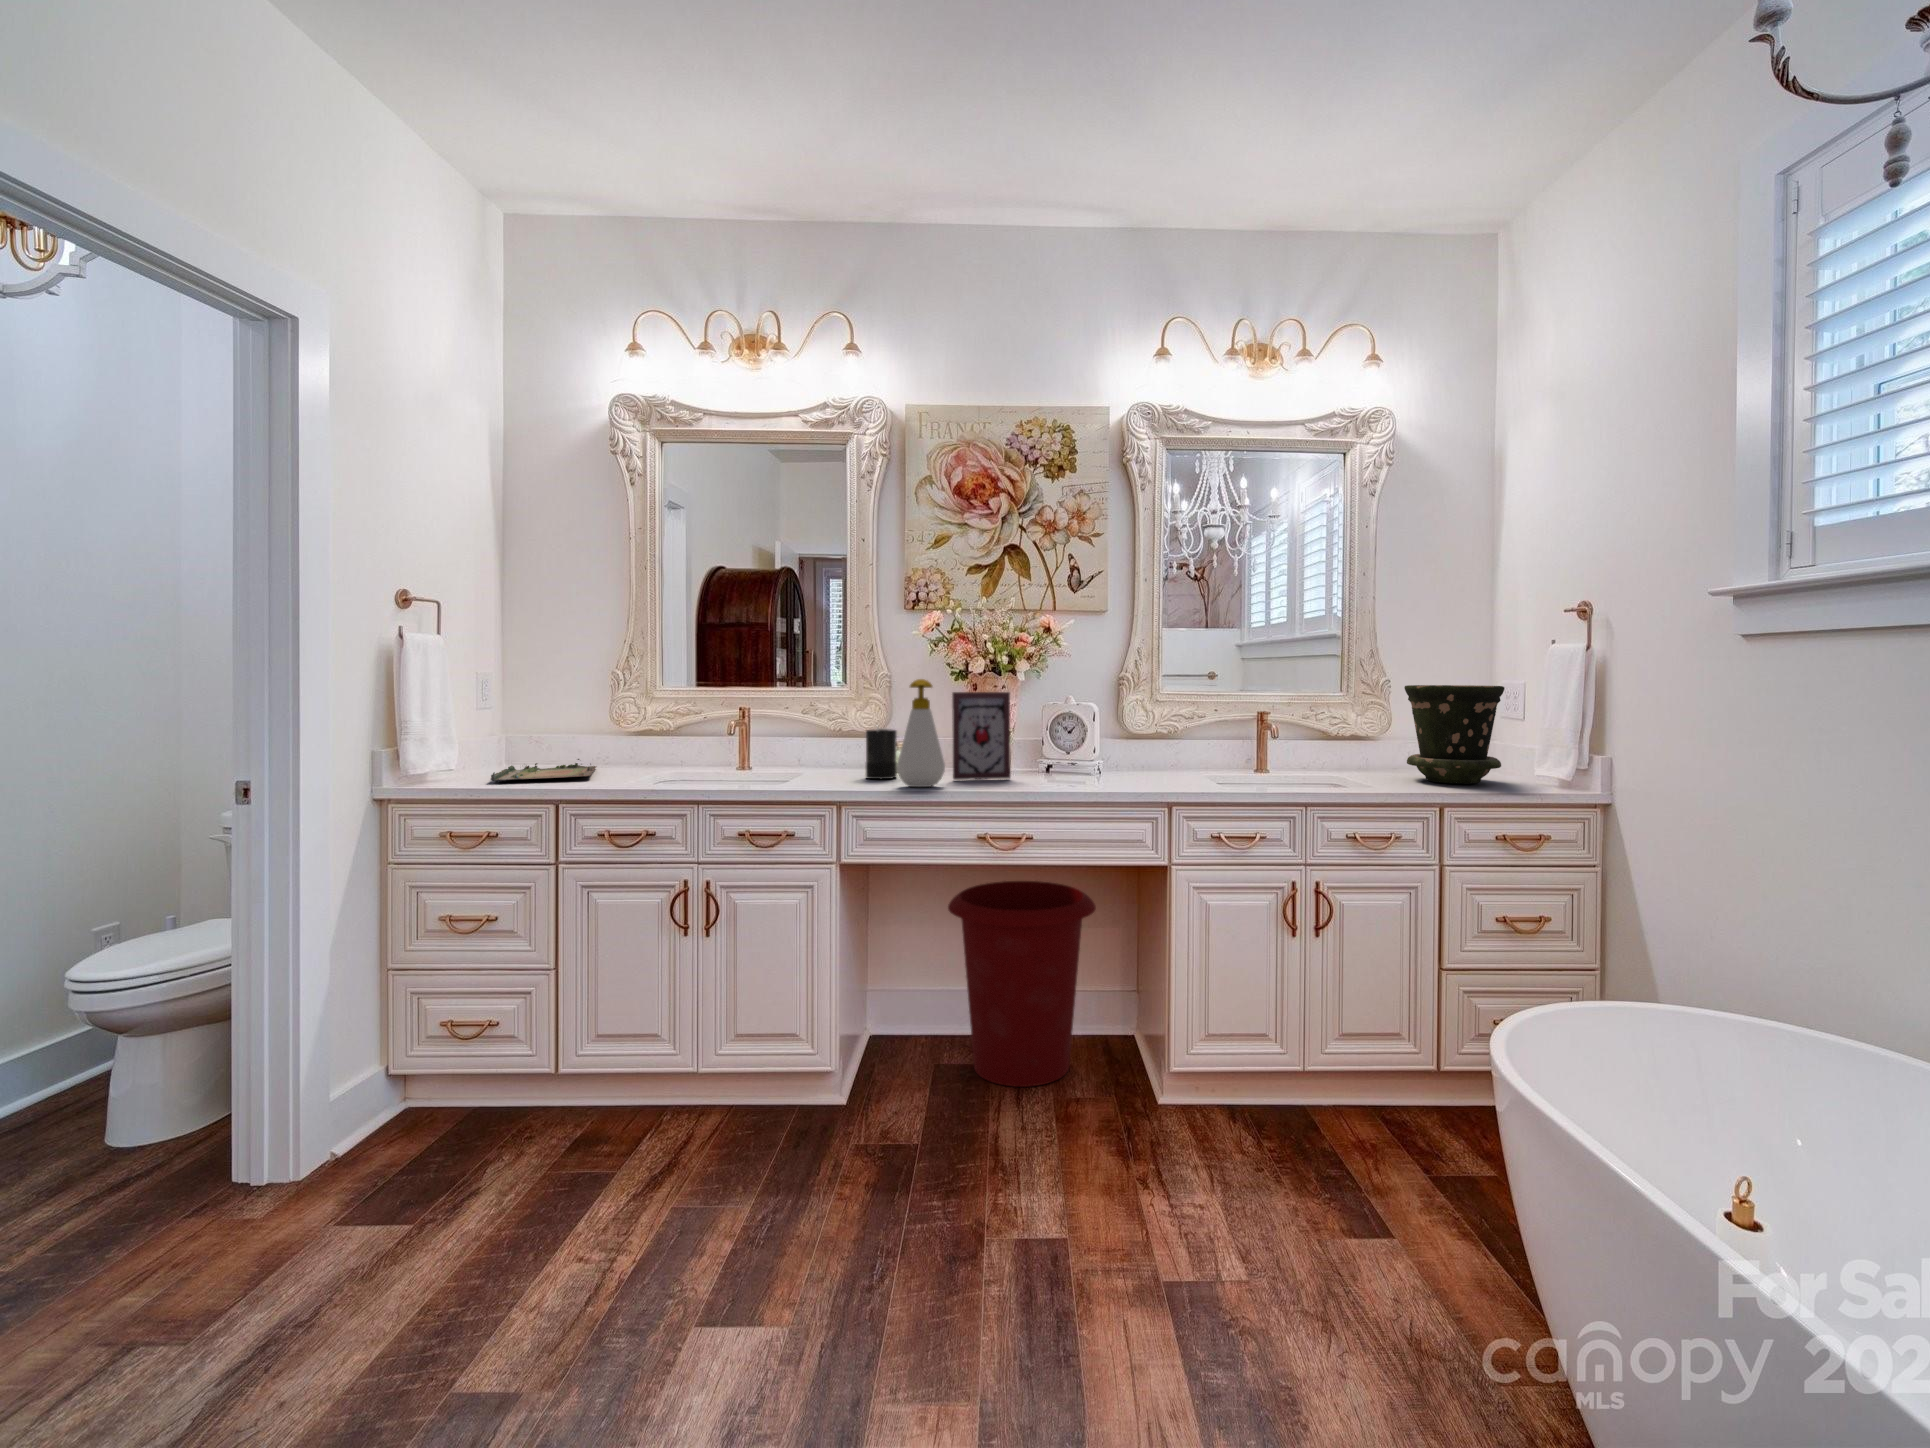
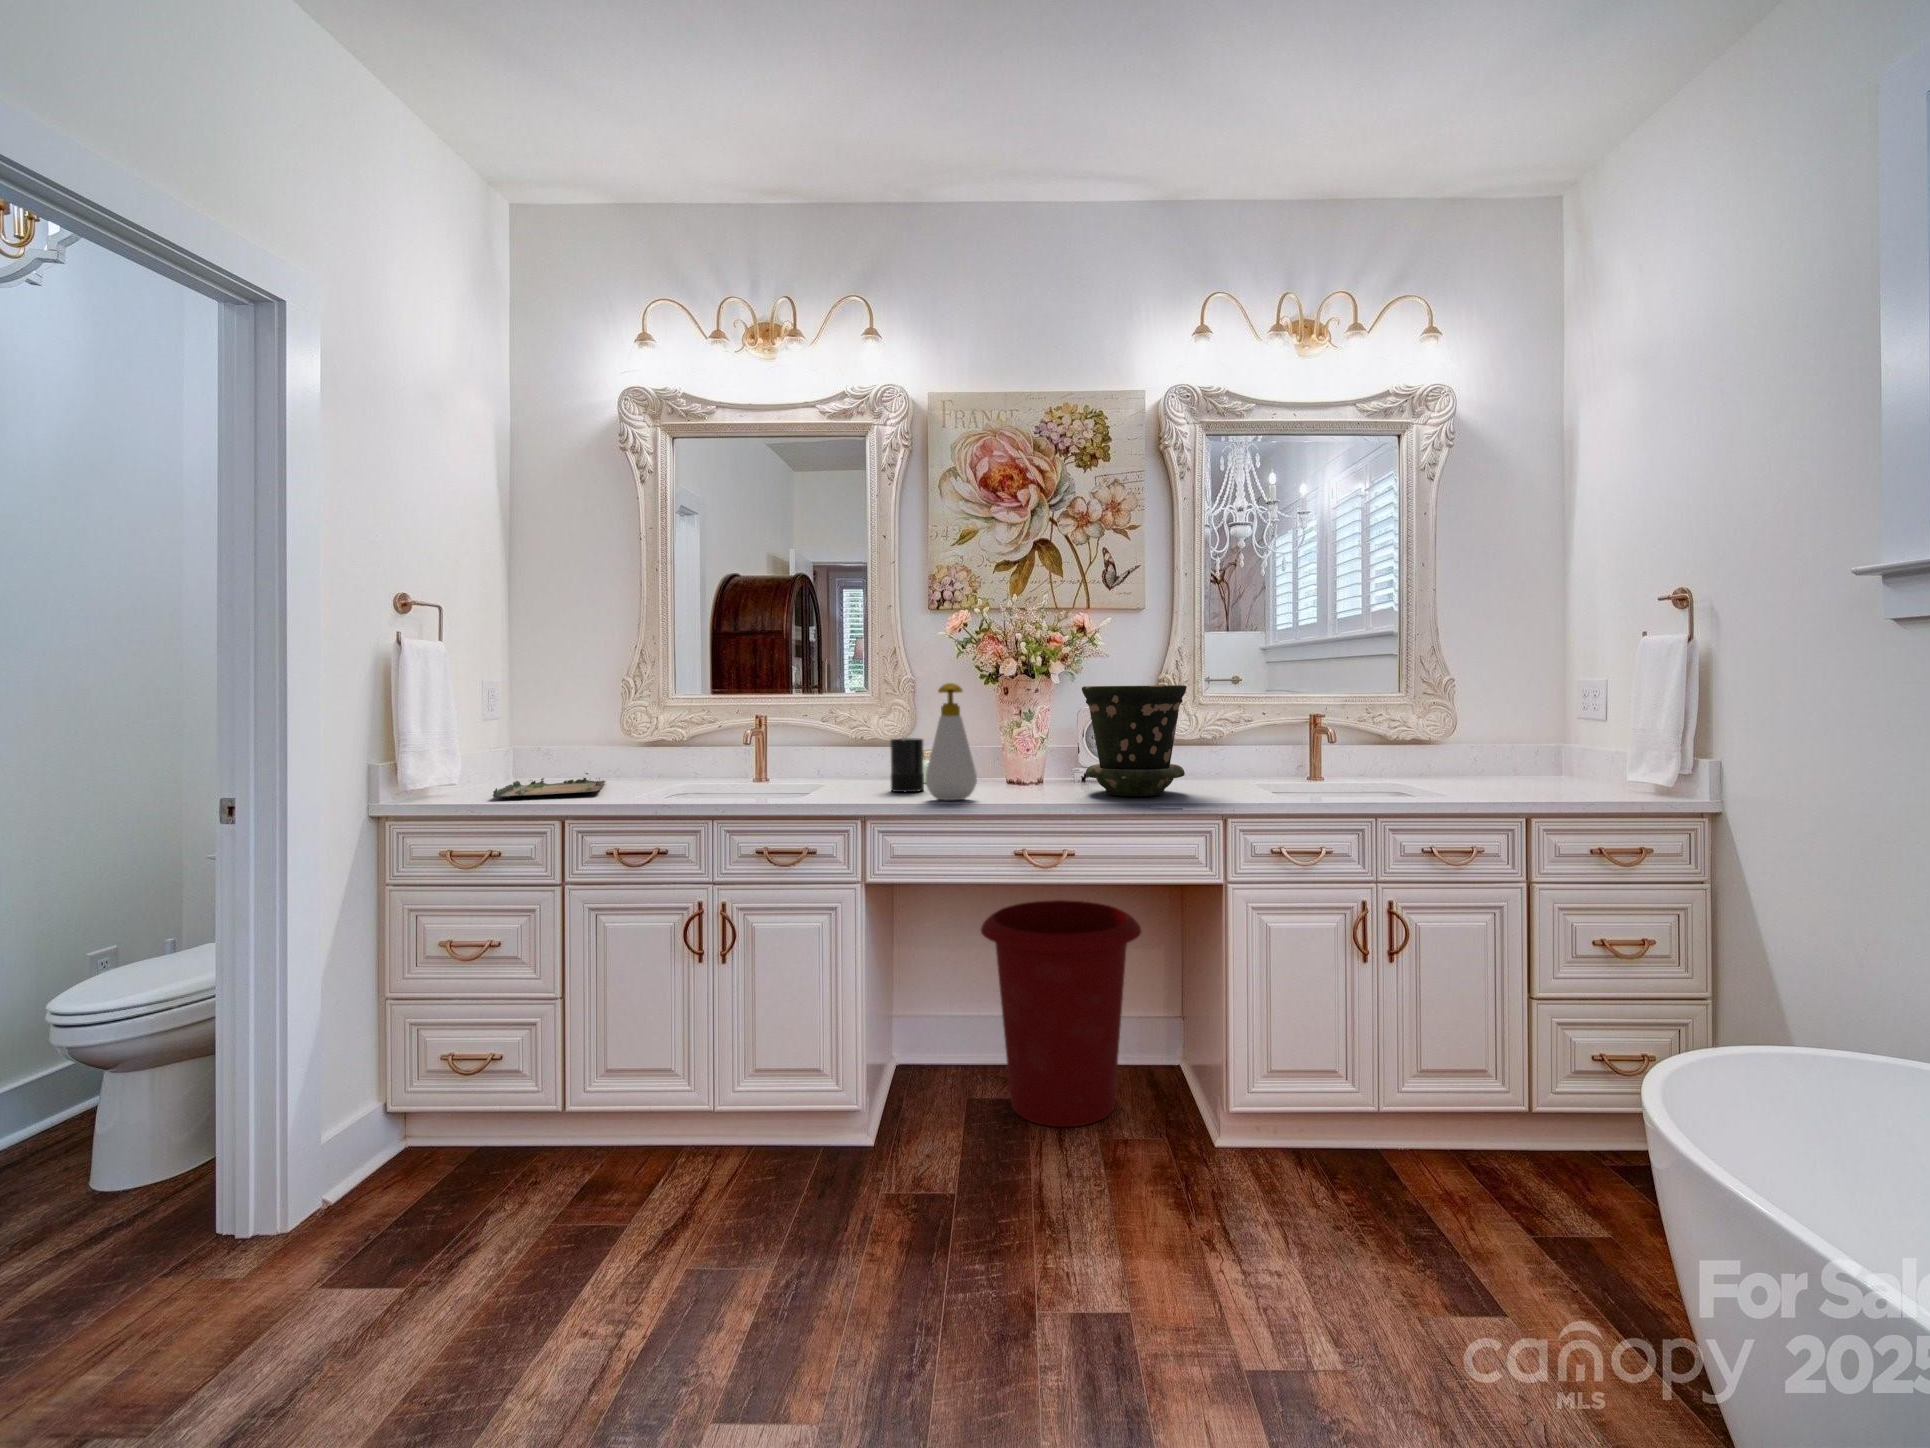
flower pot: present [1404,685,1505,784] -> present [1082,685,1187,796]
picture frame: present [952,692,1011,780] -> none [983,696,1047,792]

